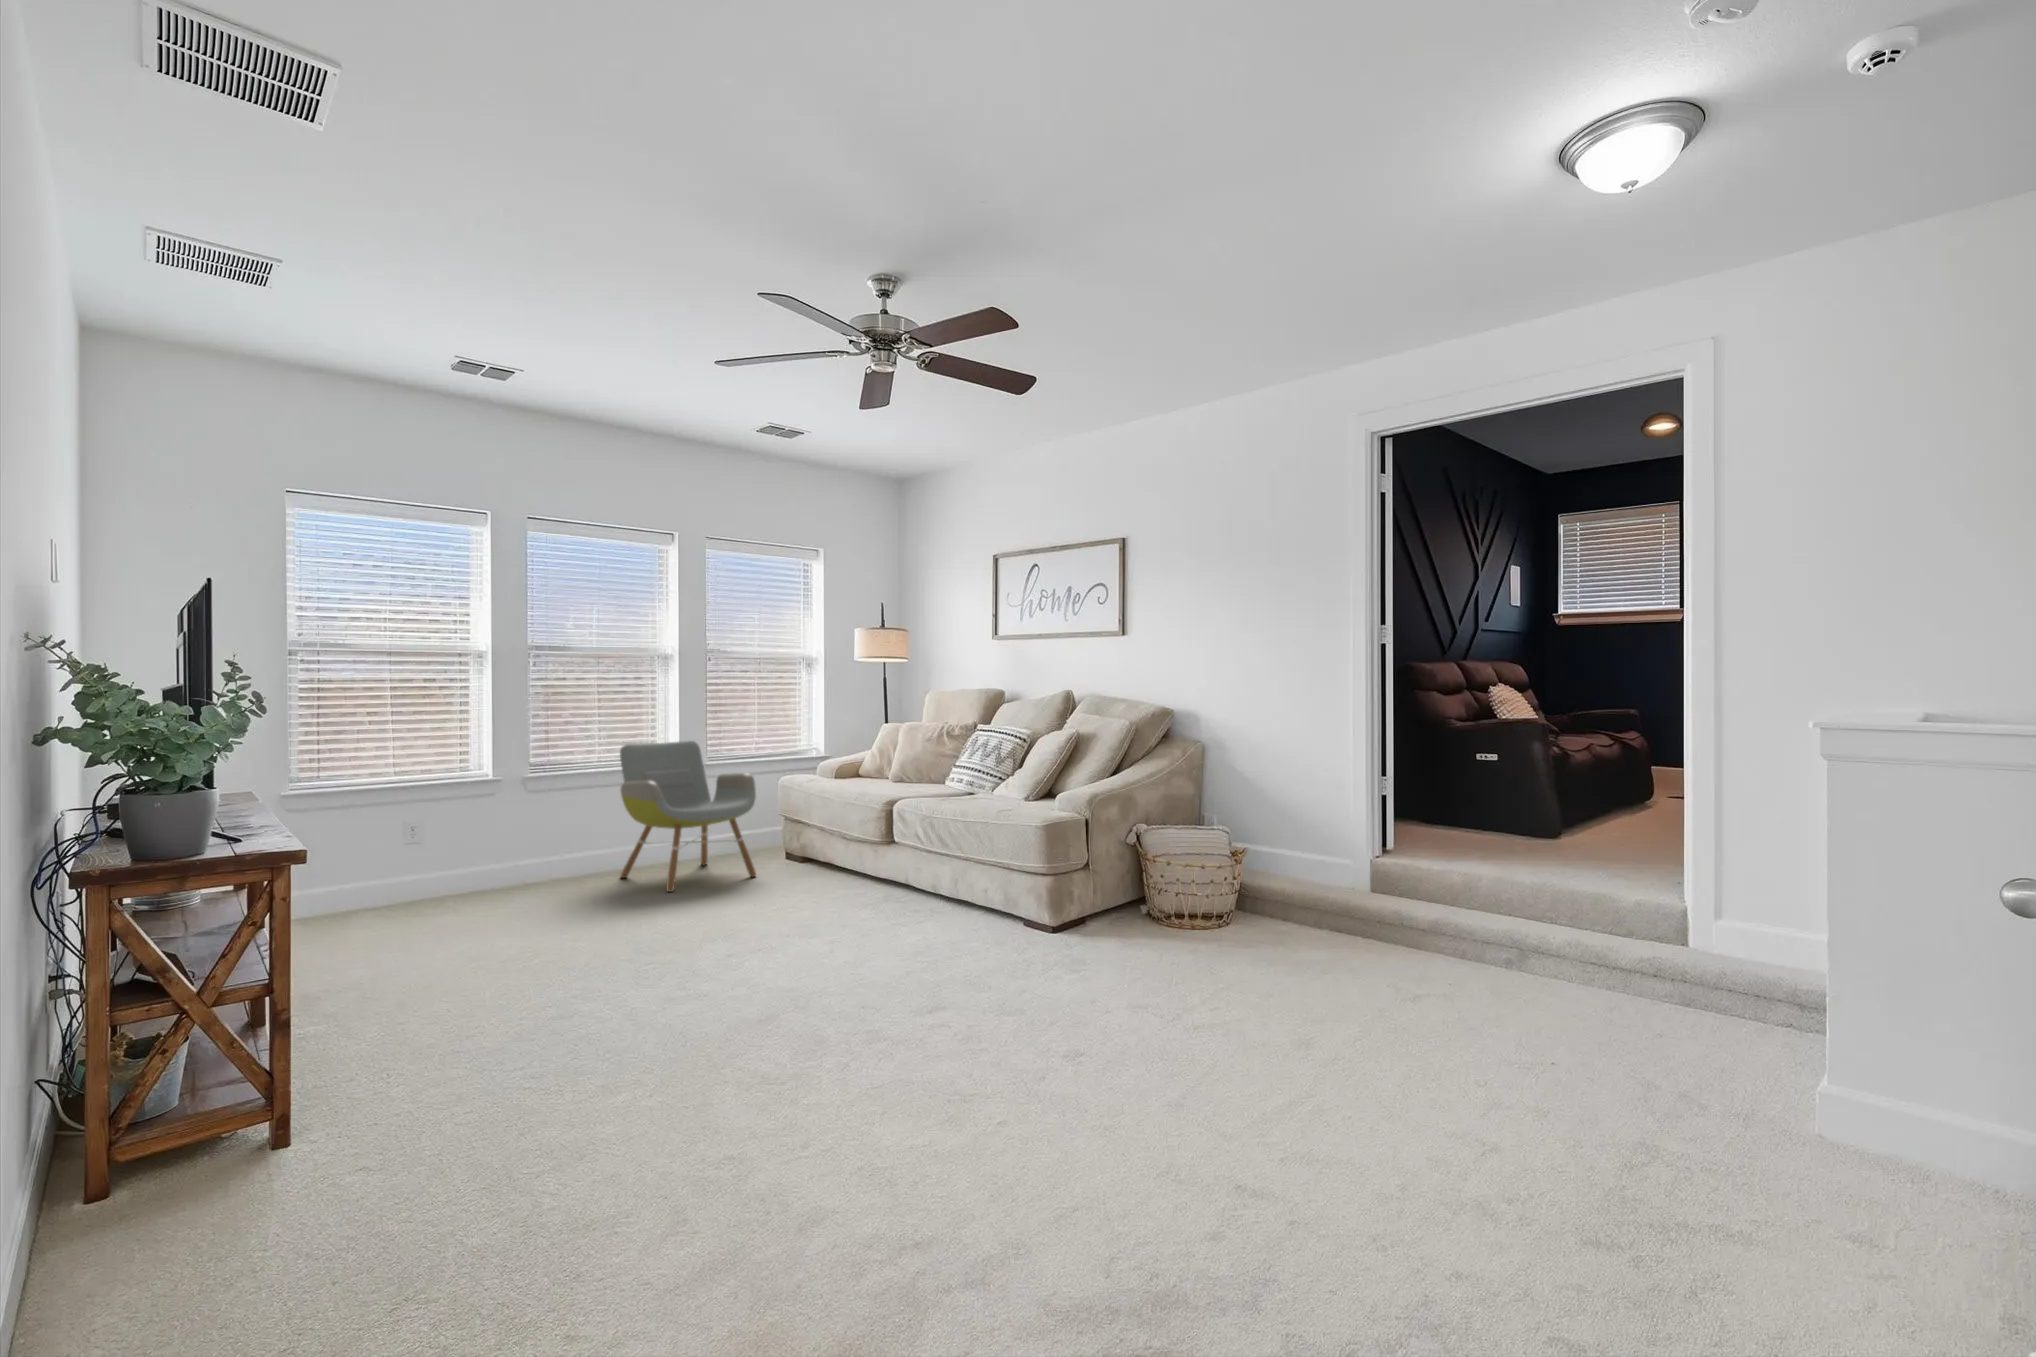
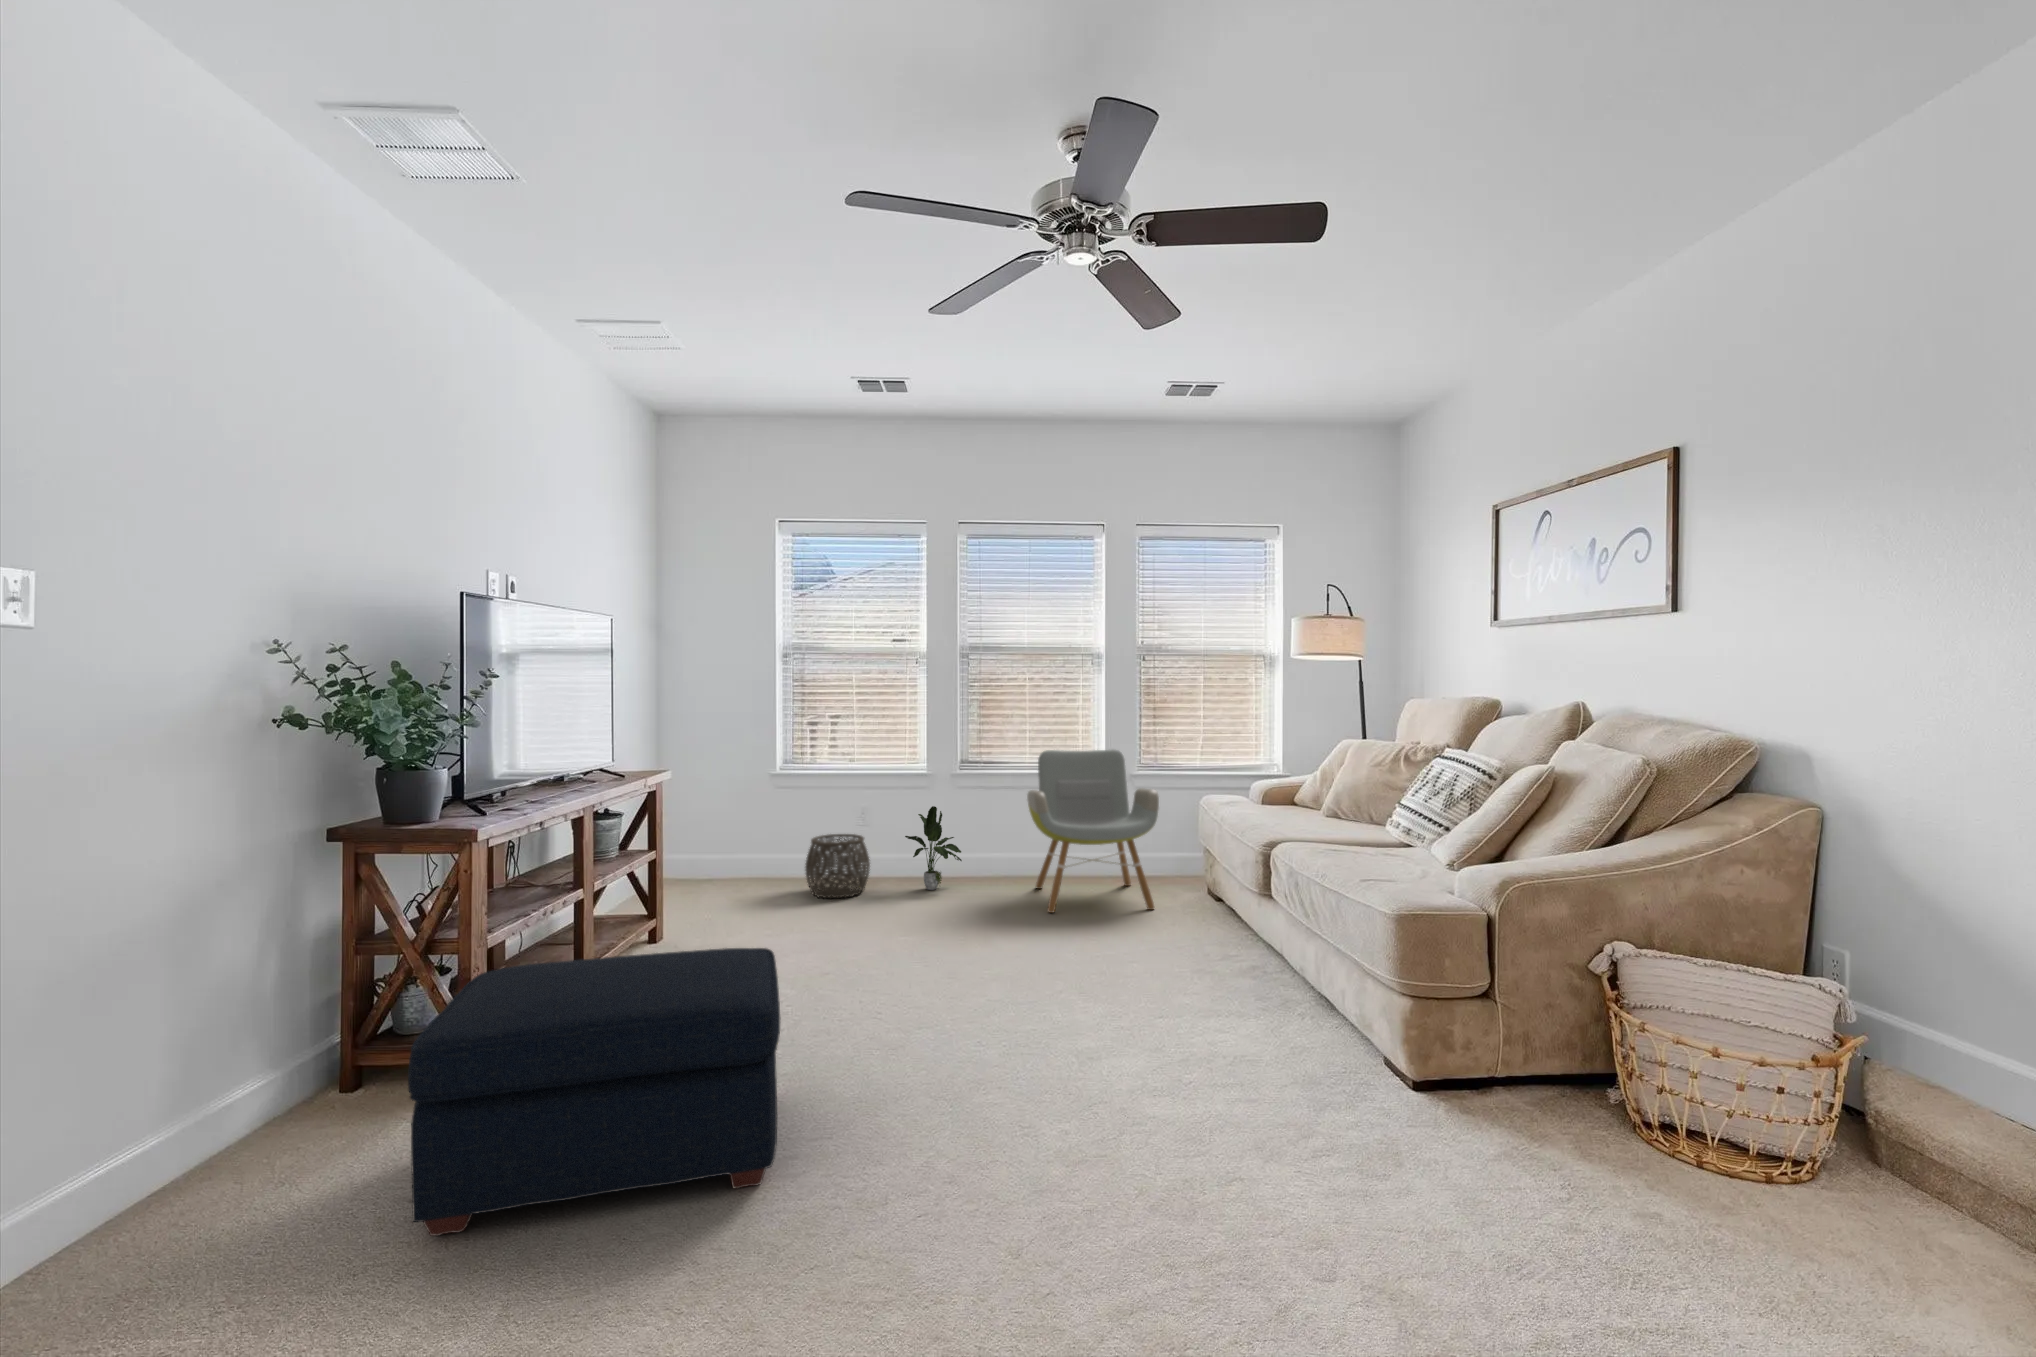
potted plant: none [483,807,545,895] -> present [905,806,962,890]
woven basket: none [356,846,442,920] -> present [805,834,870,898]
ottoman: none [416,907,761,1162] -> present [408,948,780,1236]

